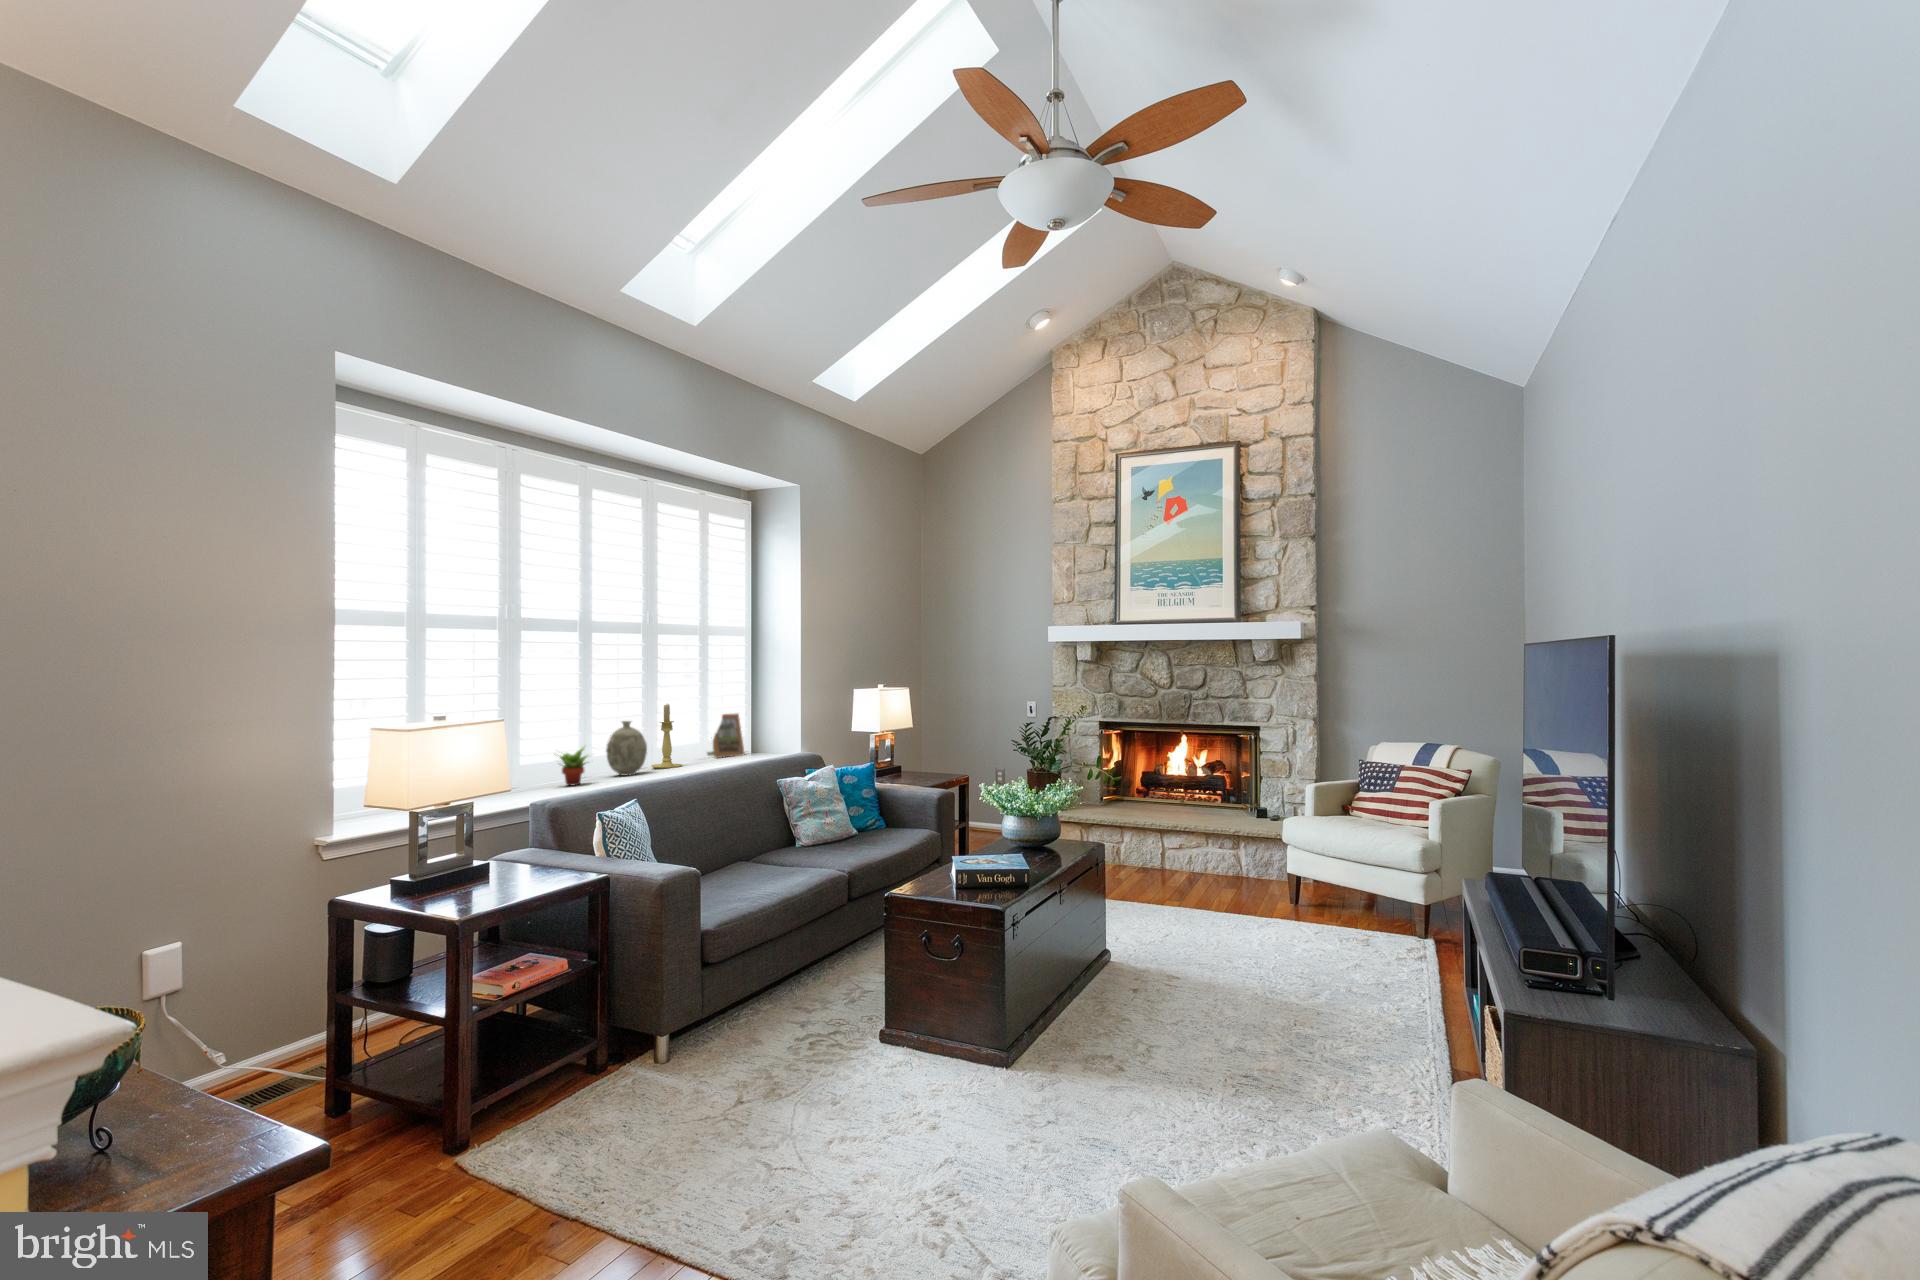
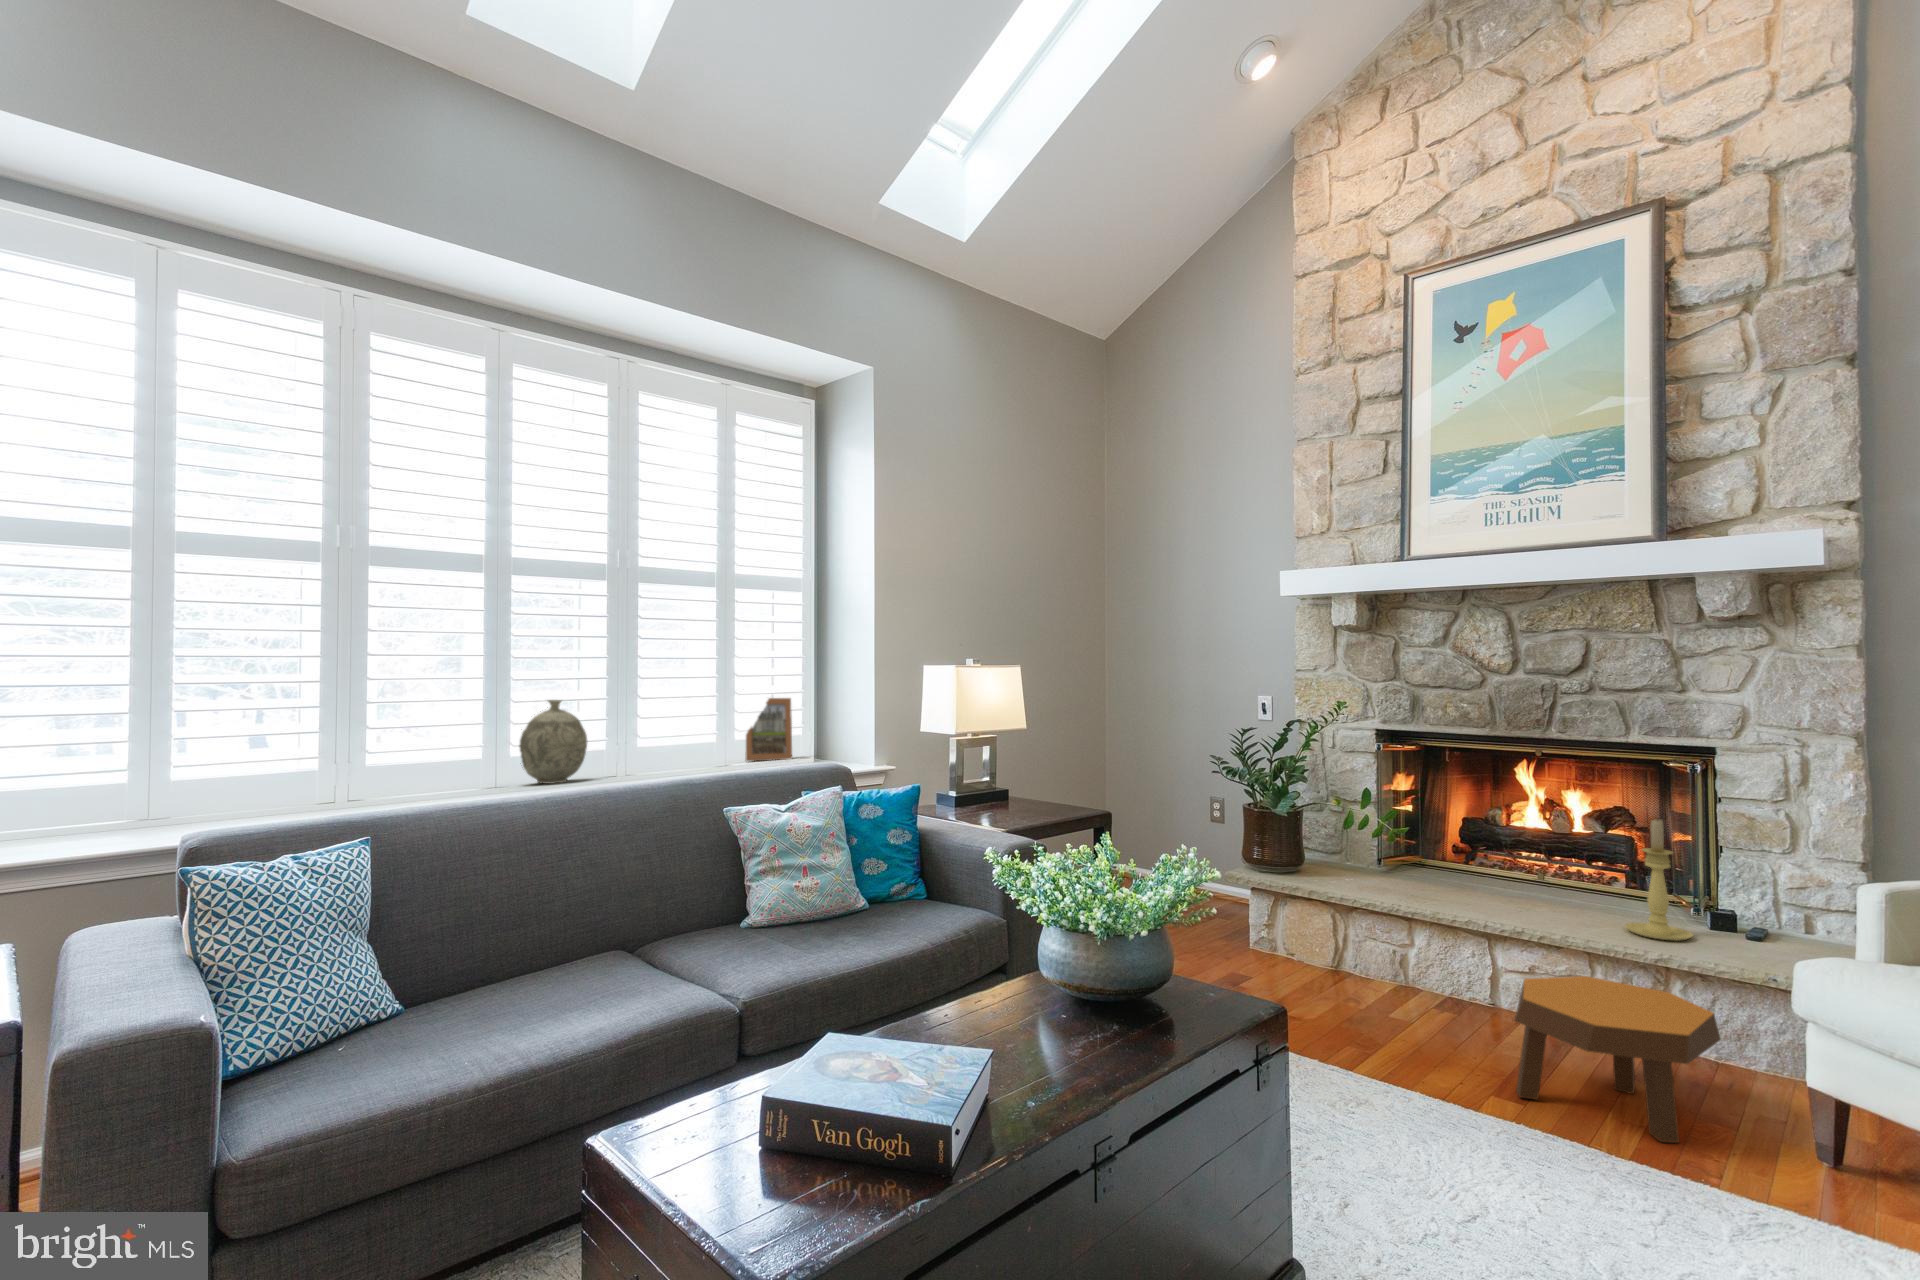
candle holder: present [651,704,682,769] -> present [1625,819,1693,941]
succulent plant: present [560,747,588,786] -> none [382,733,459,797]
footstool: none [1175,839,1256,900] -> present [1514,976,1721,1143]

